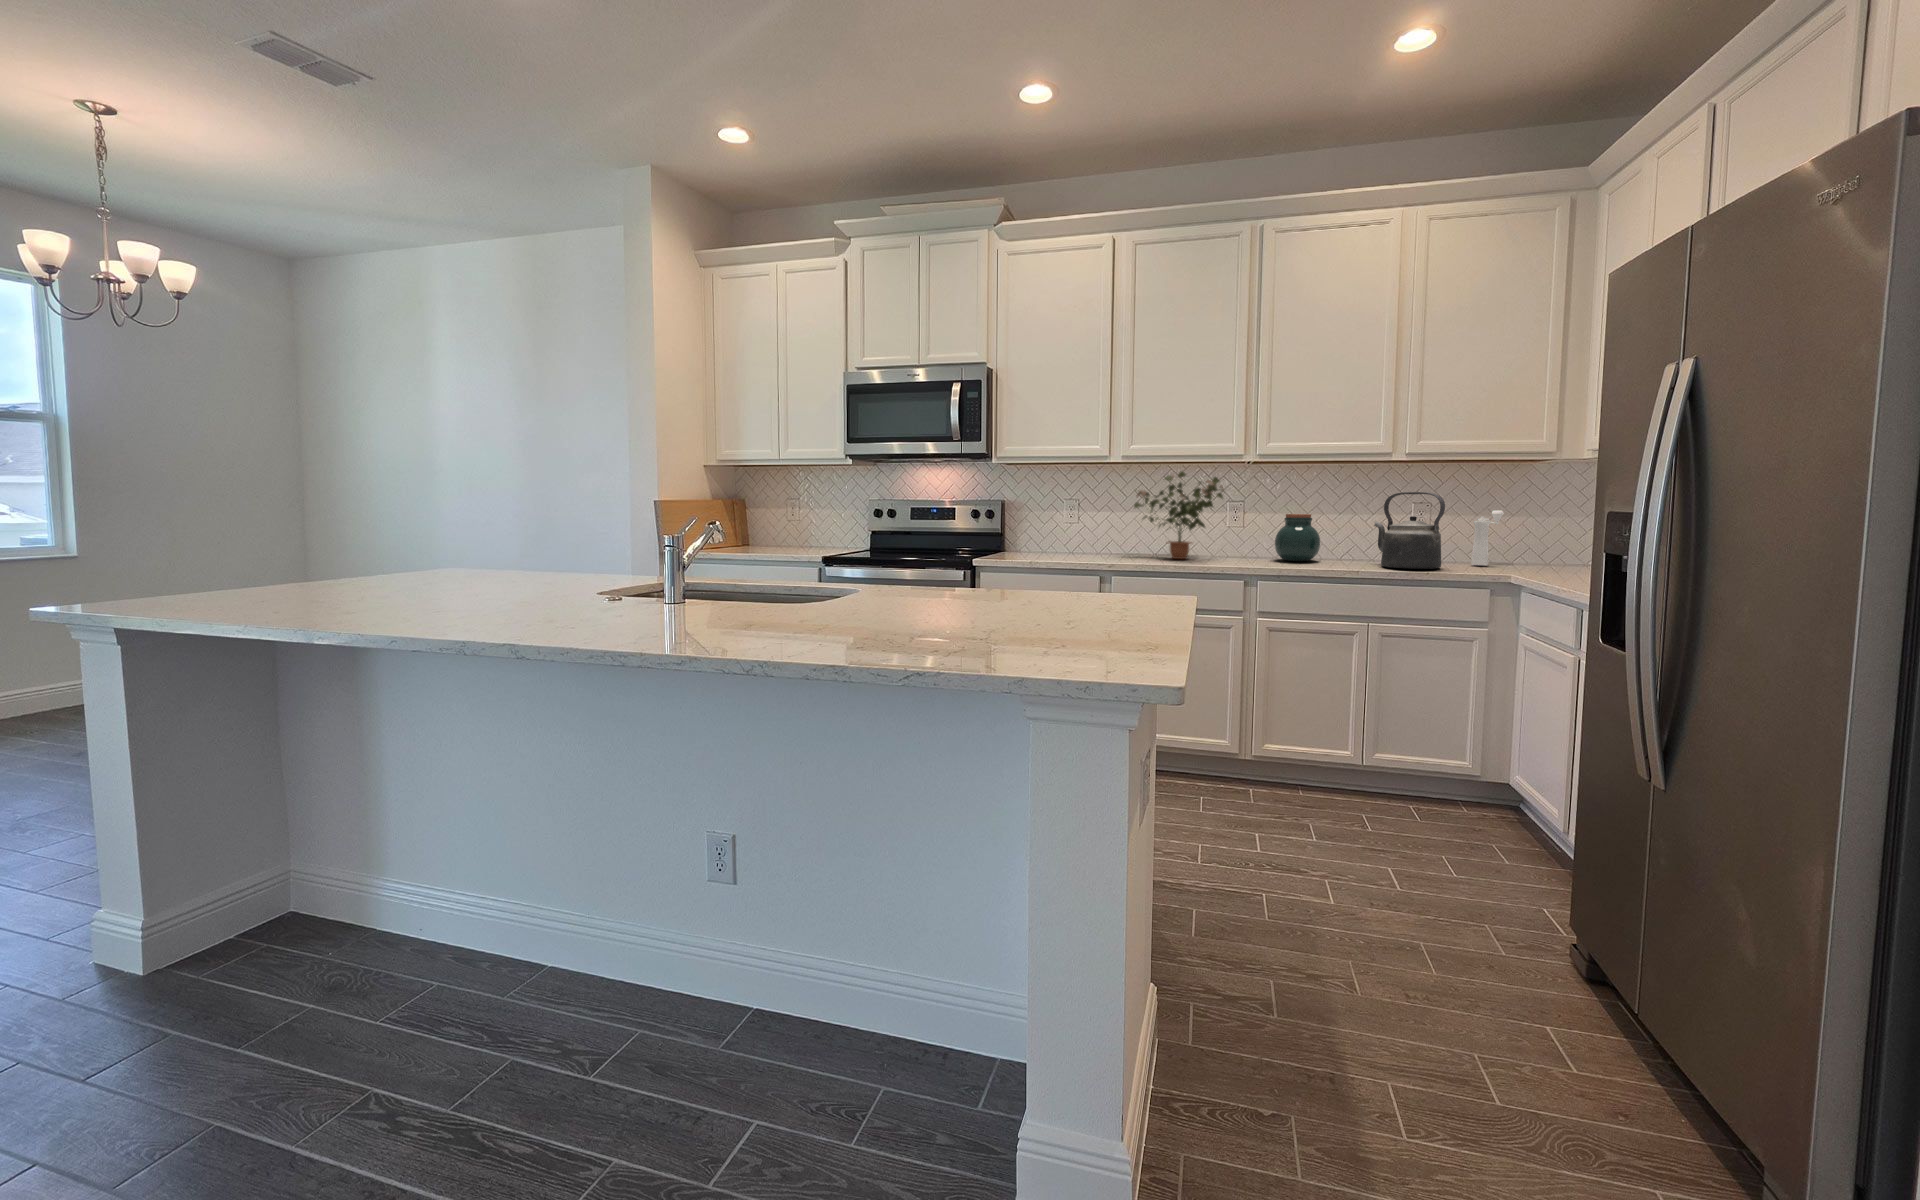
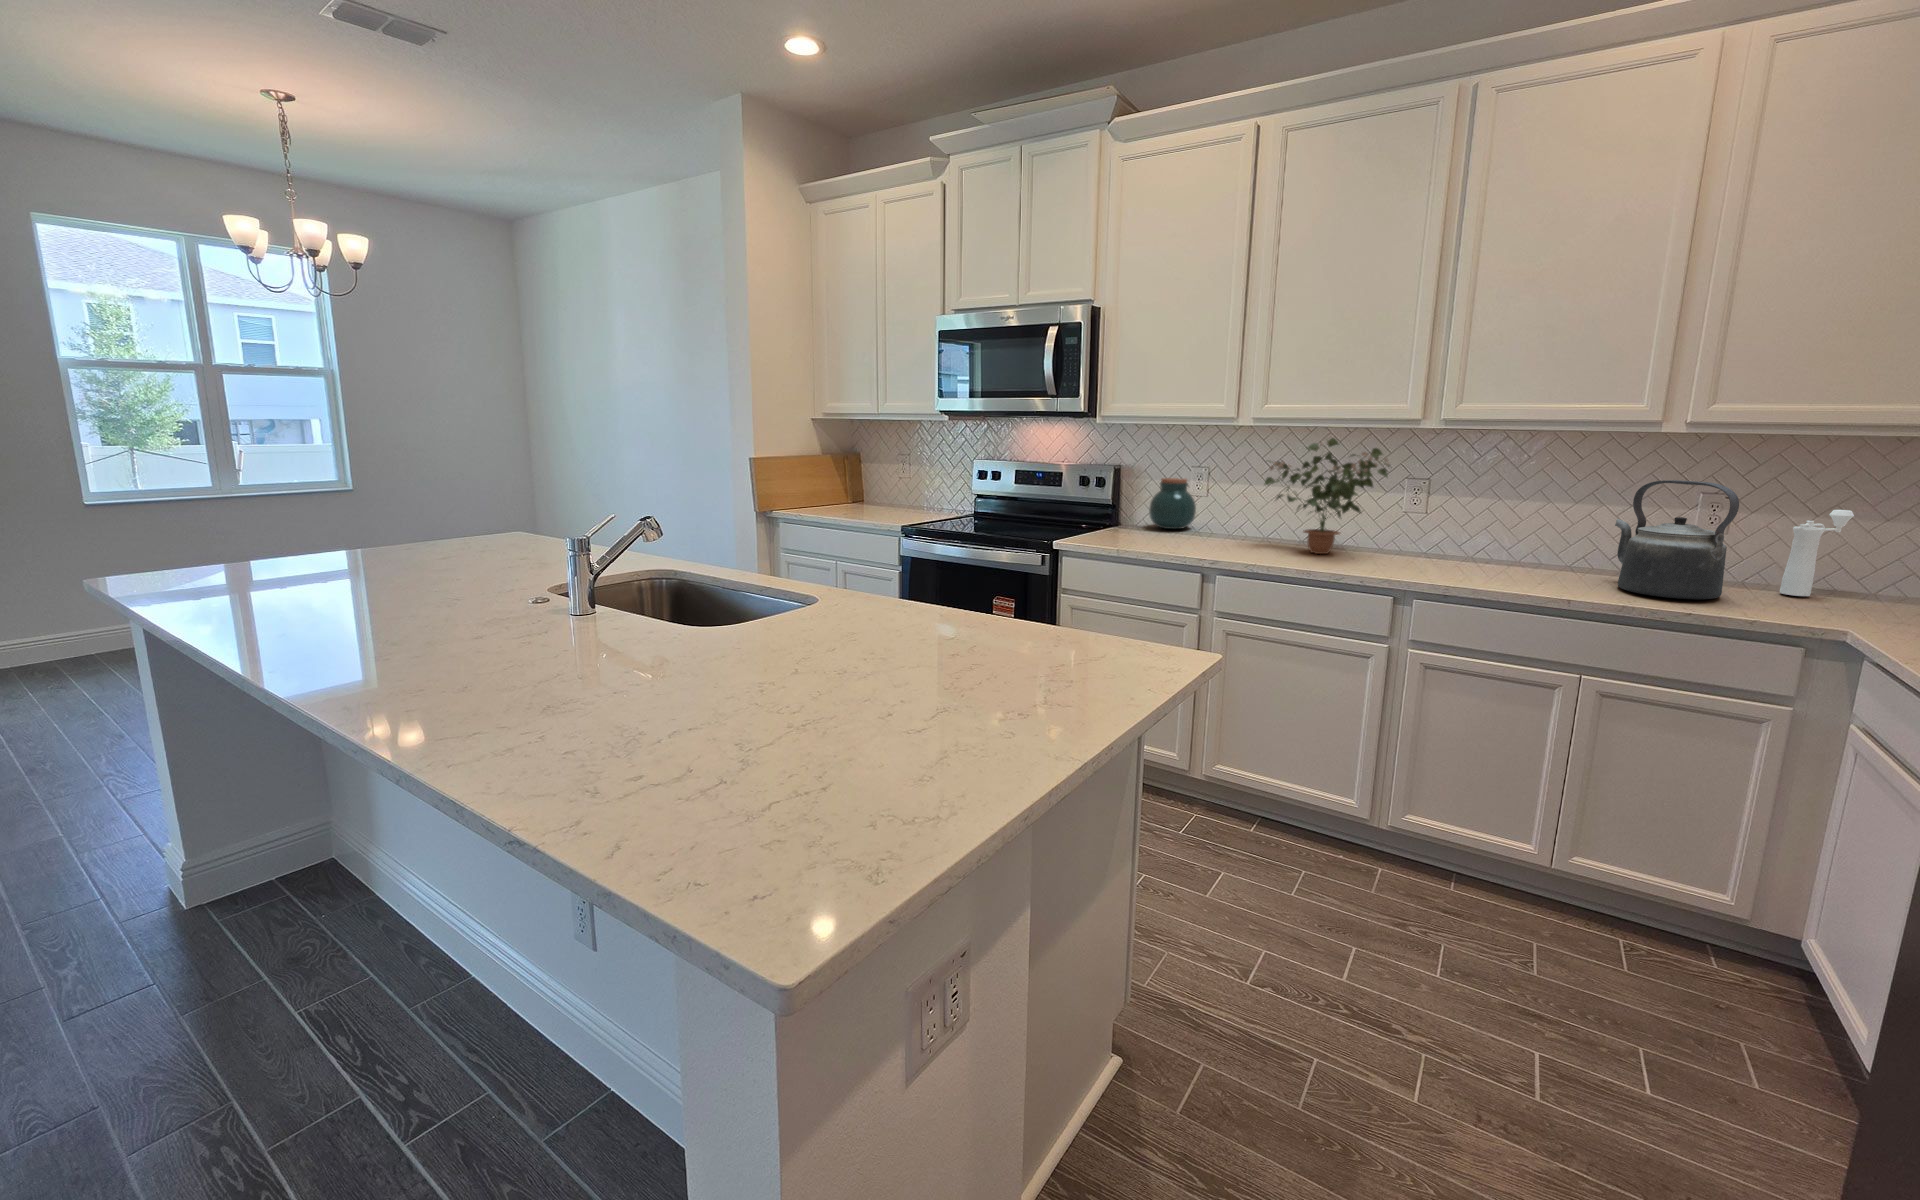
jar: present [1275,514,1320,561] -> present [1149,478,1196,529]

